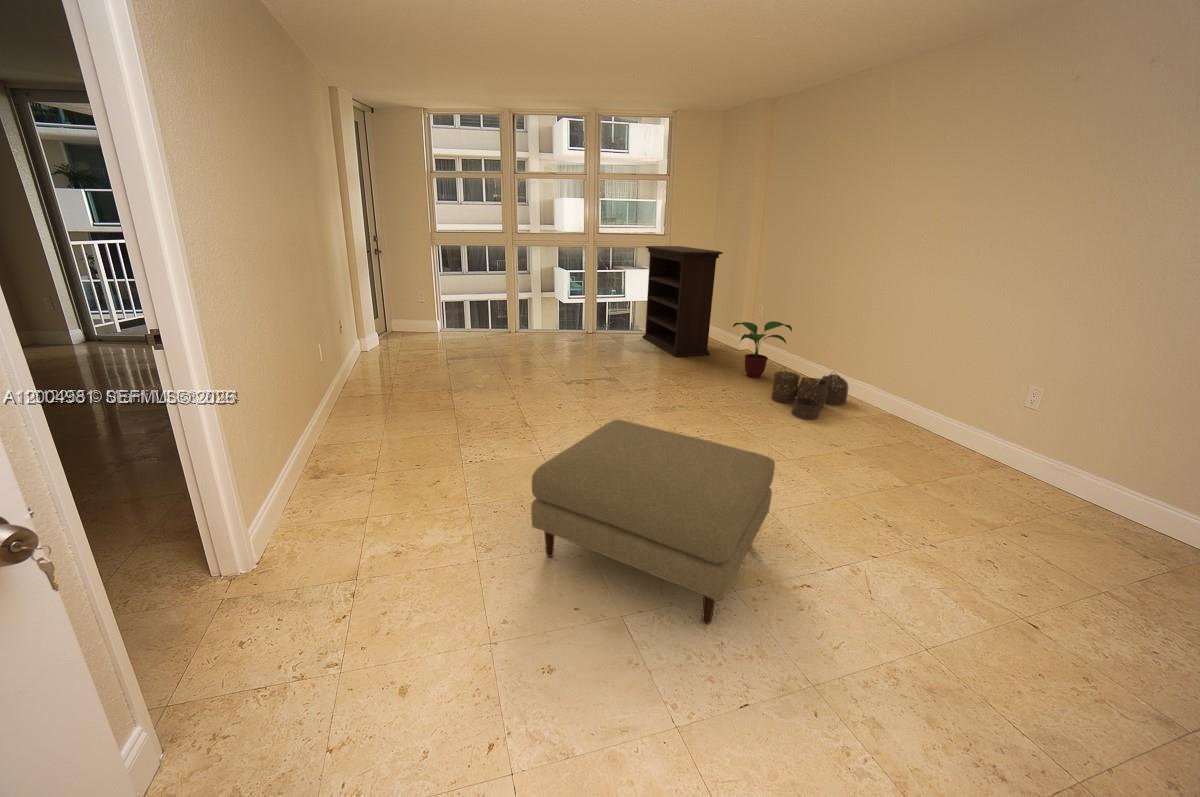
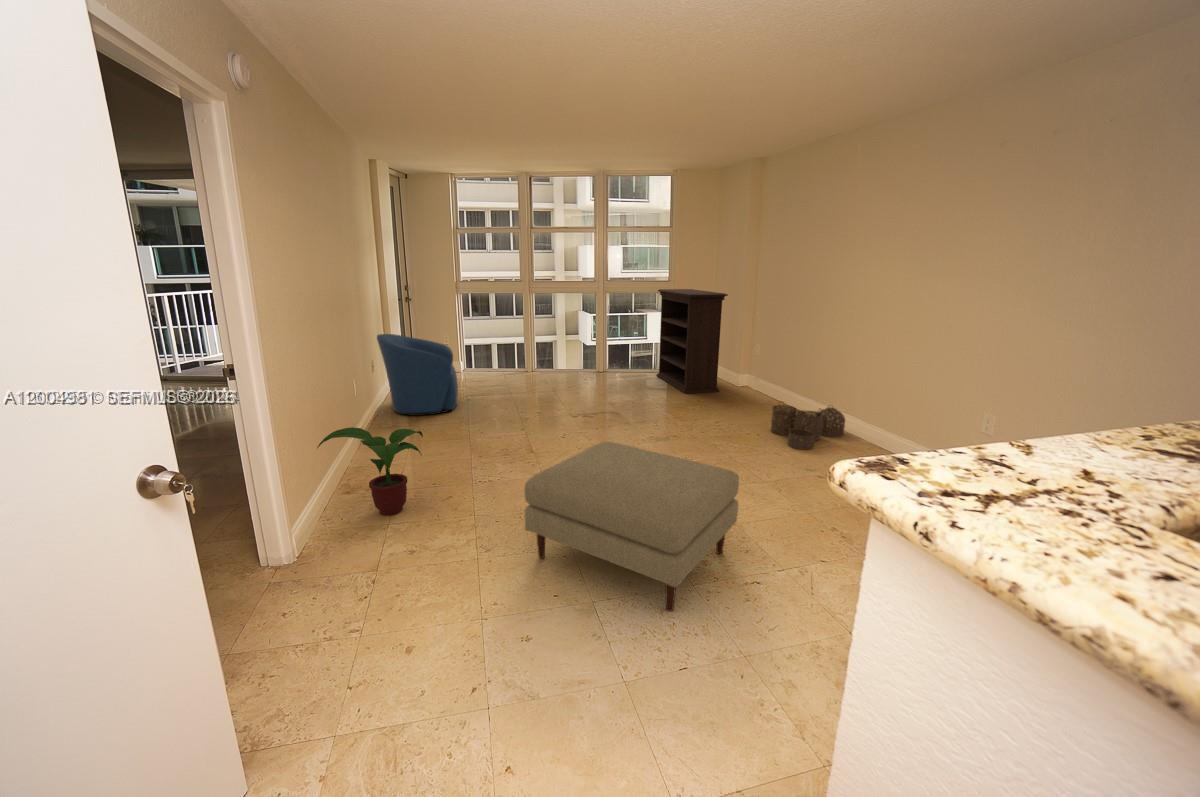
armchair: none [343,291,435,381] -> present [377,334,458,416]
potted plant: present [733,321,792,378] -> present [317,427,423,515]

